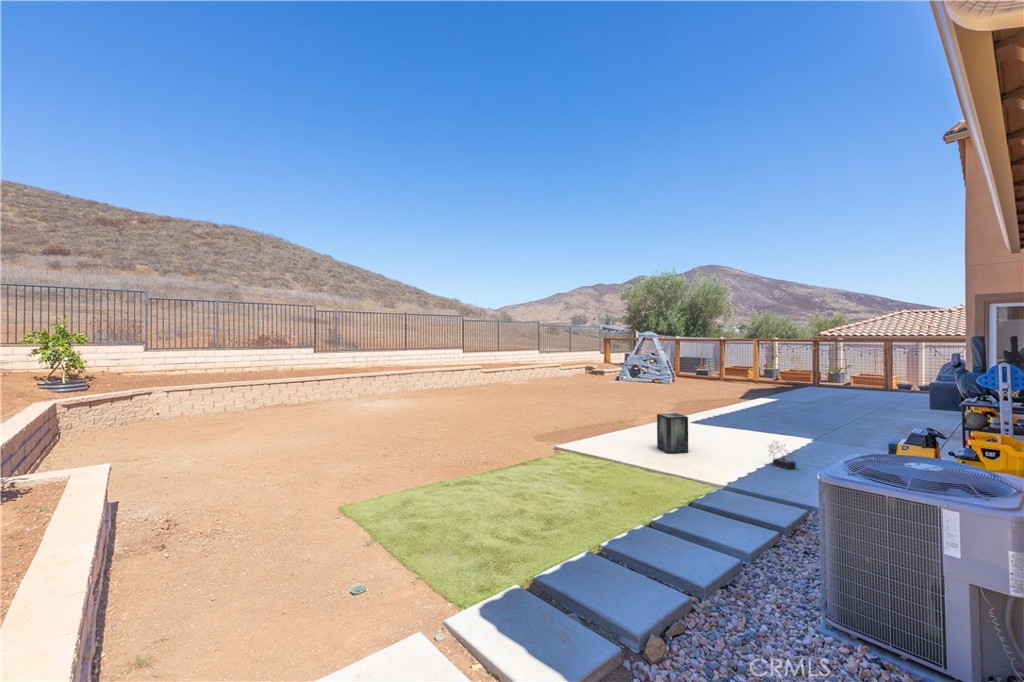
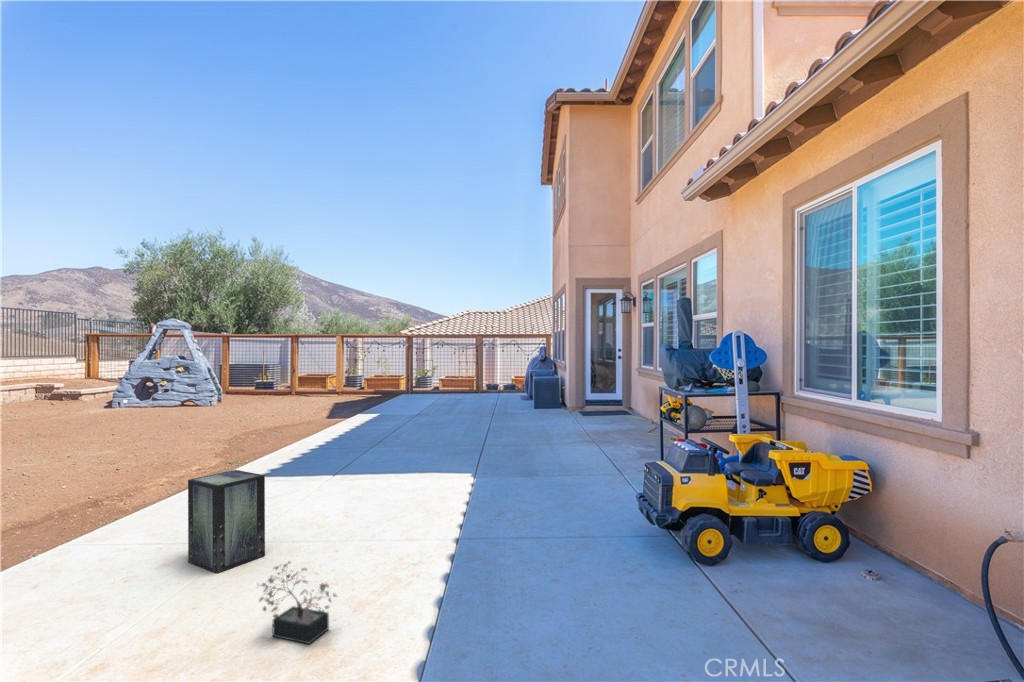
decorative plant: present [770,445,796,469] -> present [260,562,337,644]

